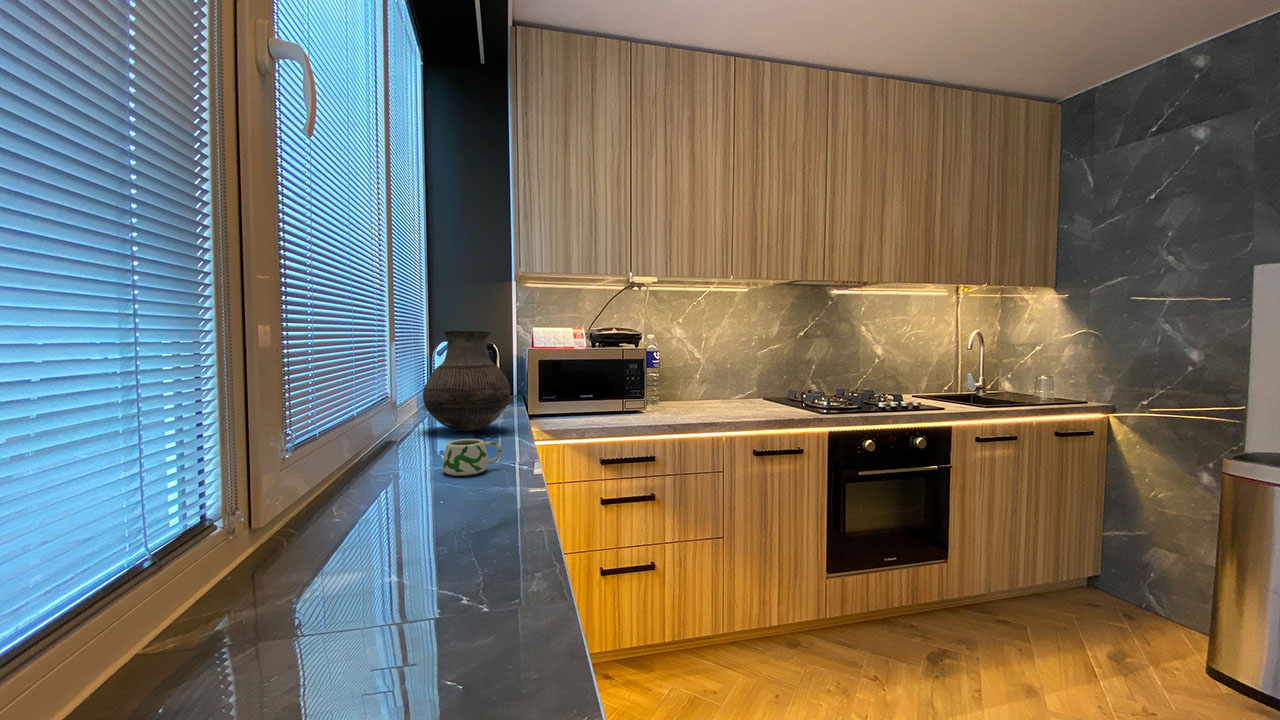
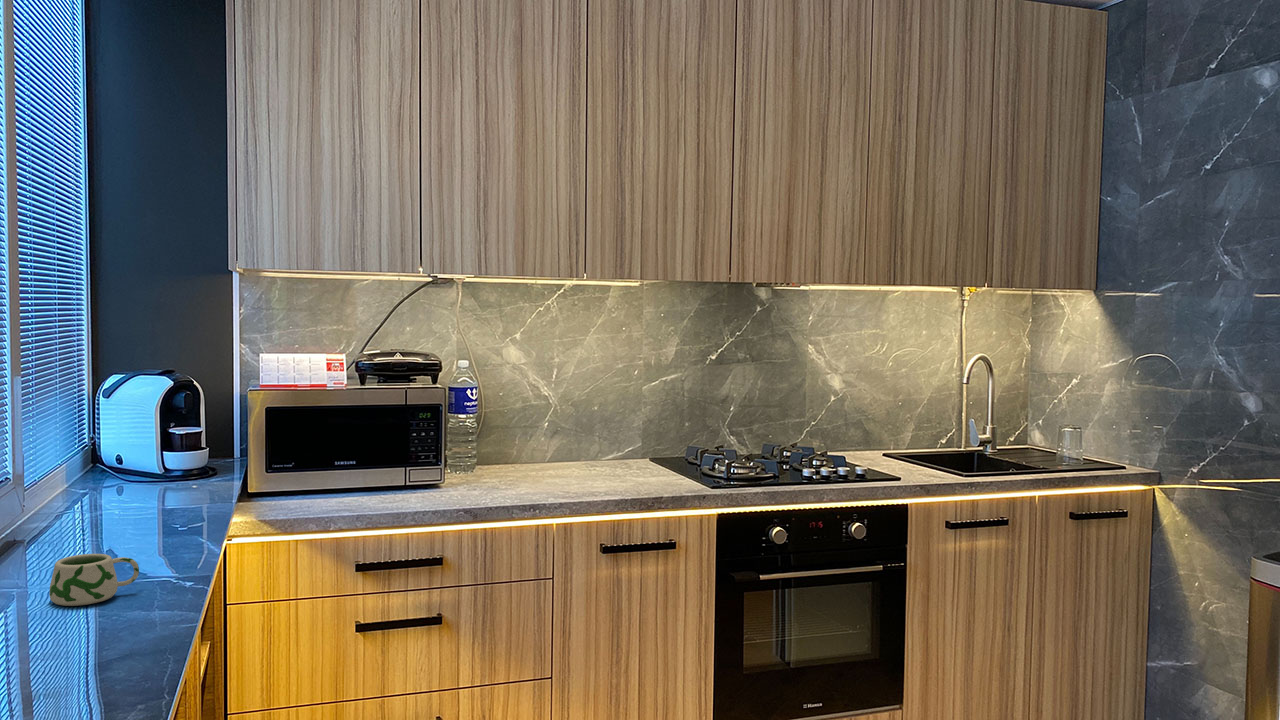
vase: present [423,330,510,431] -> none [53,379,193,529]

